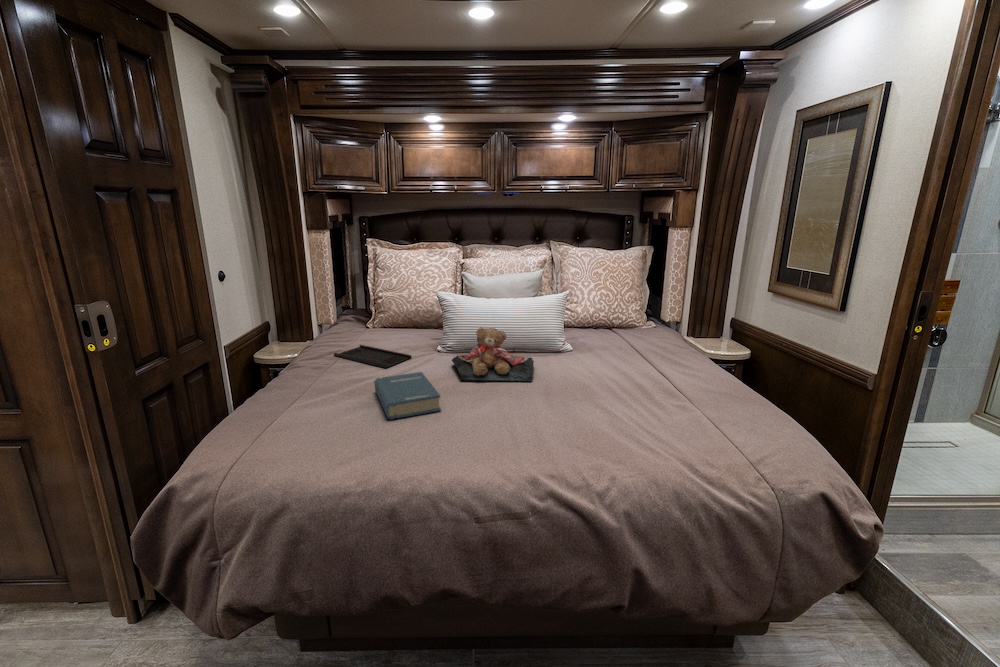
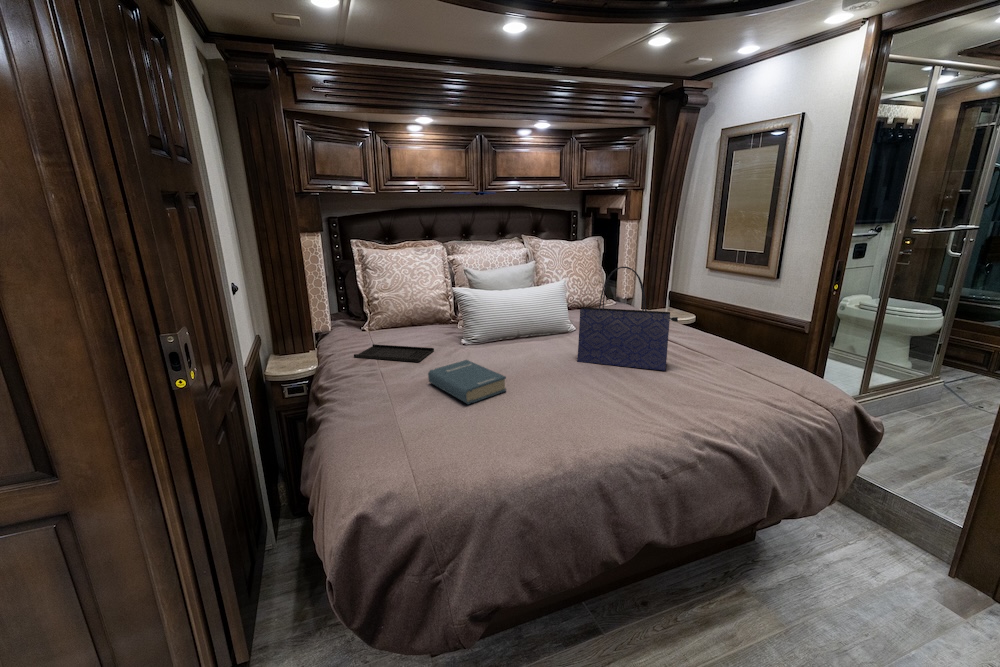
tote bag: none [545,285,655,412] -> present [577,267,678,371]
teddy bear: present [452,327,534,381] -> none [478,313,561,365]

